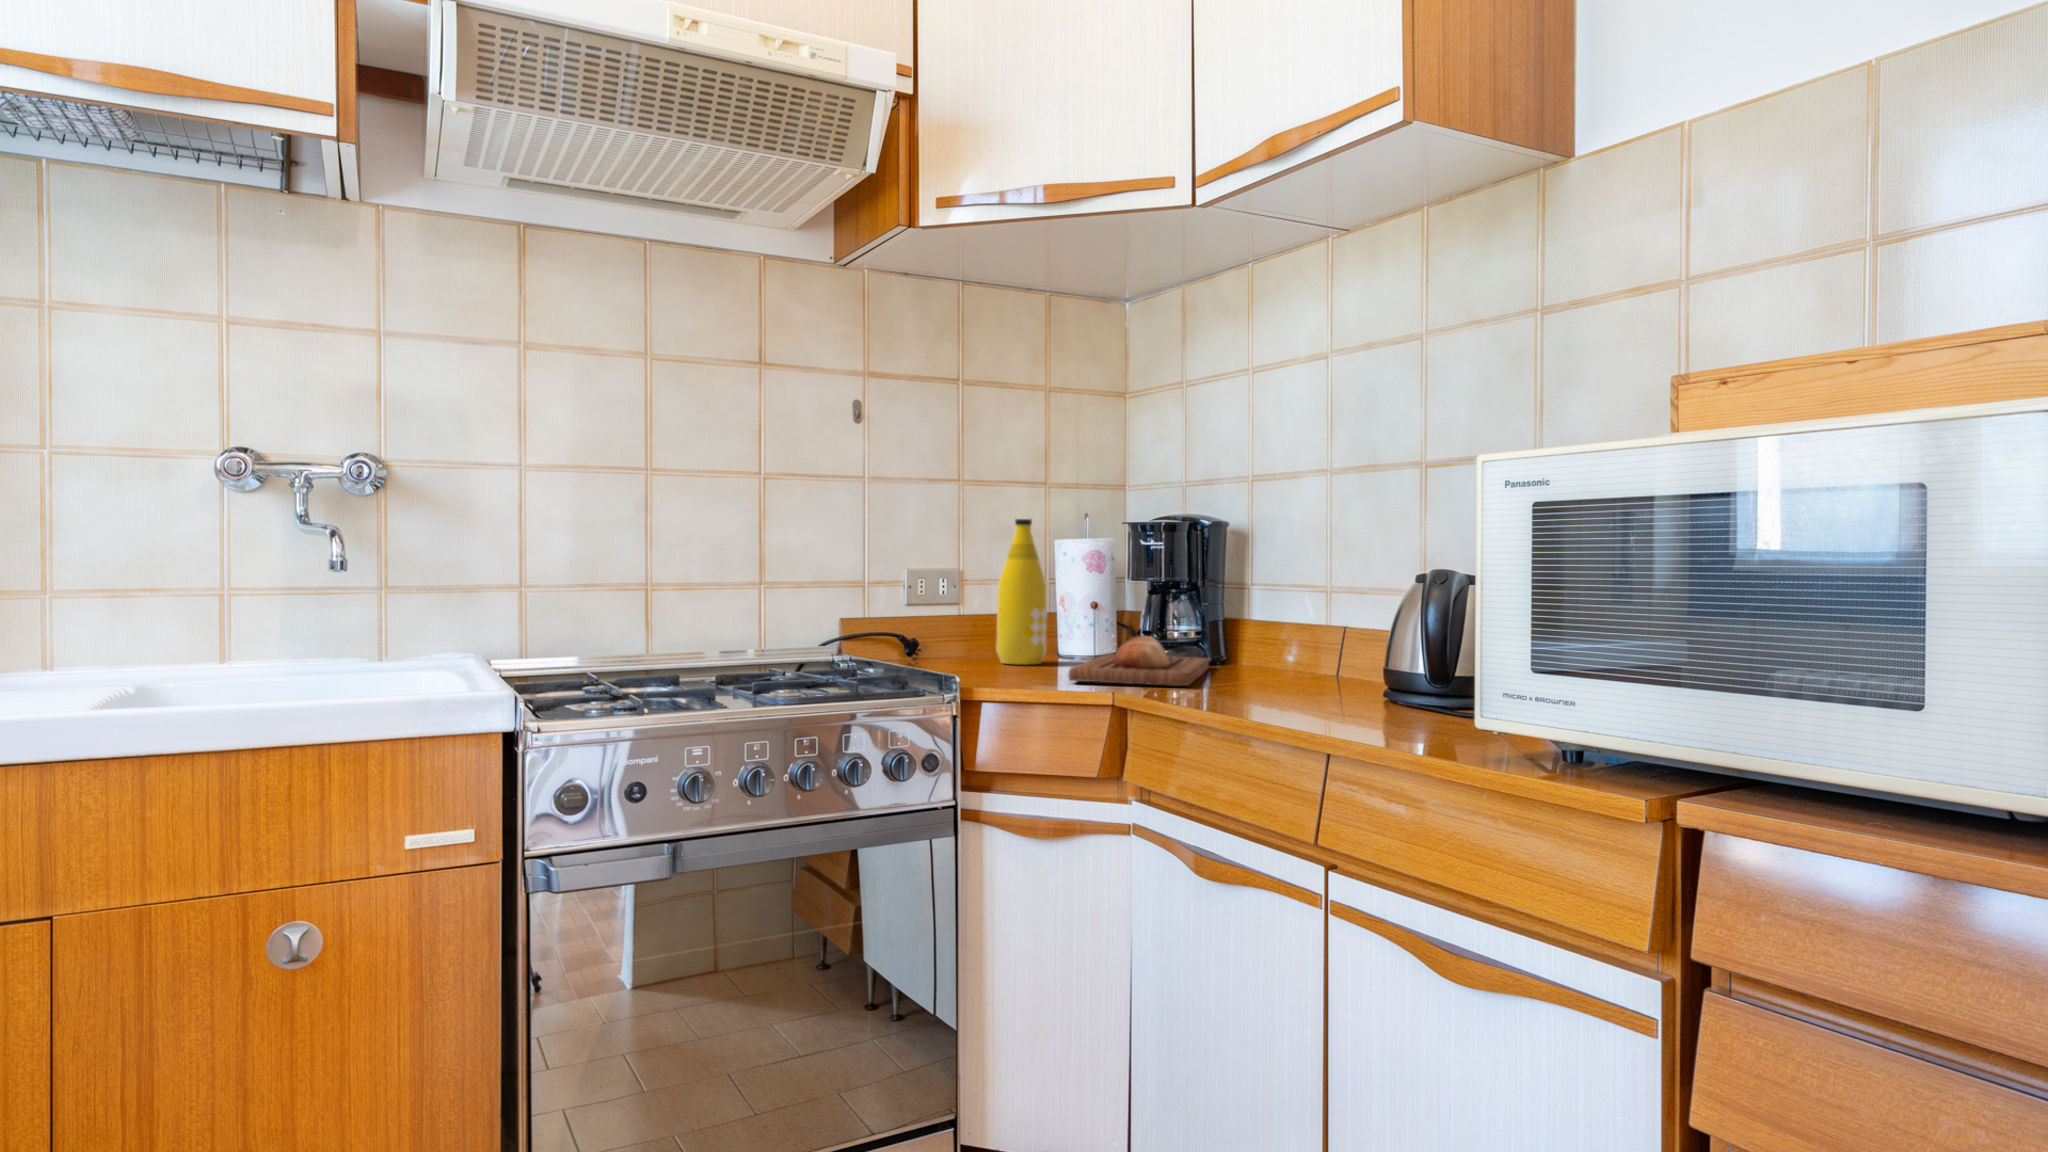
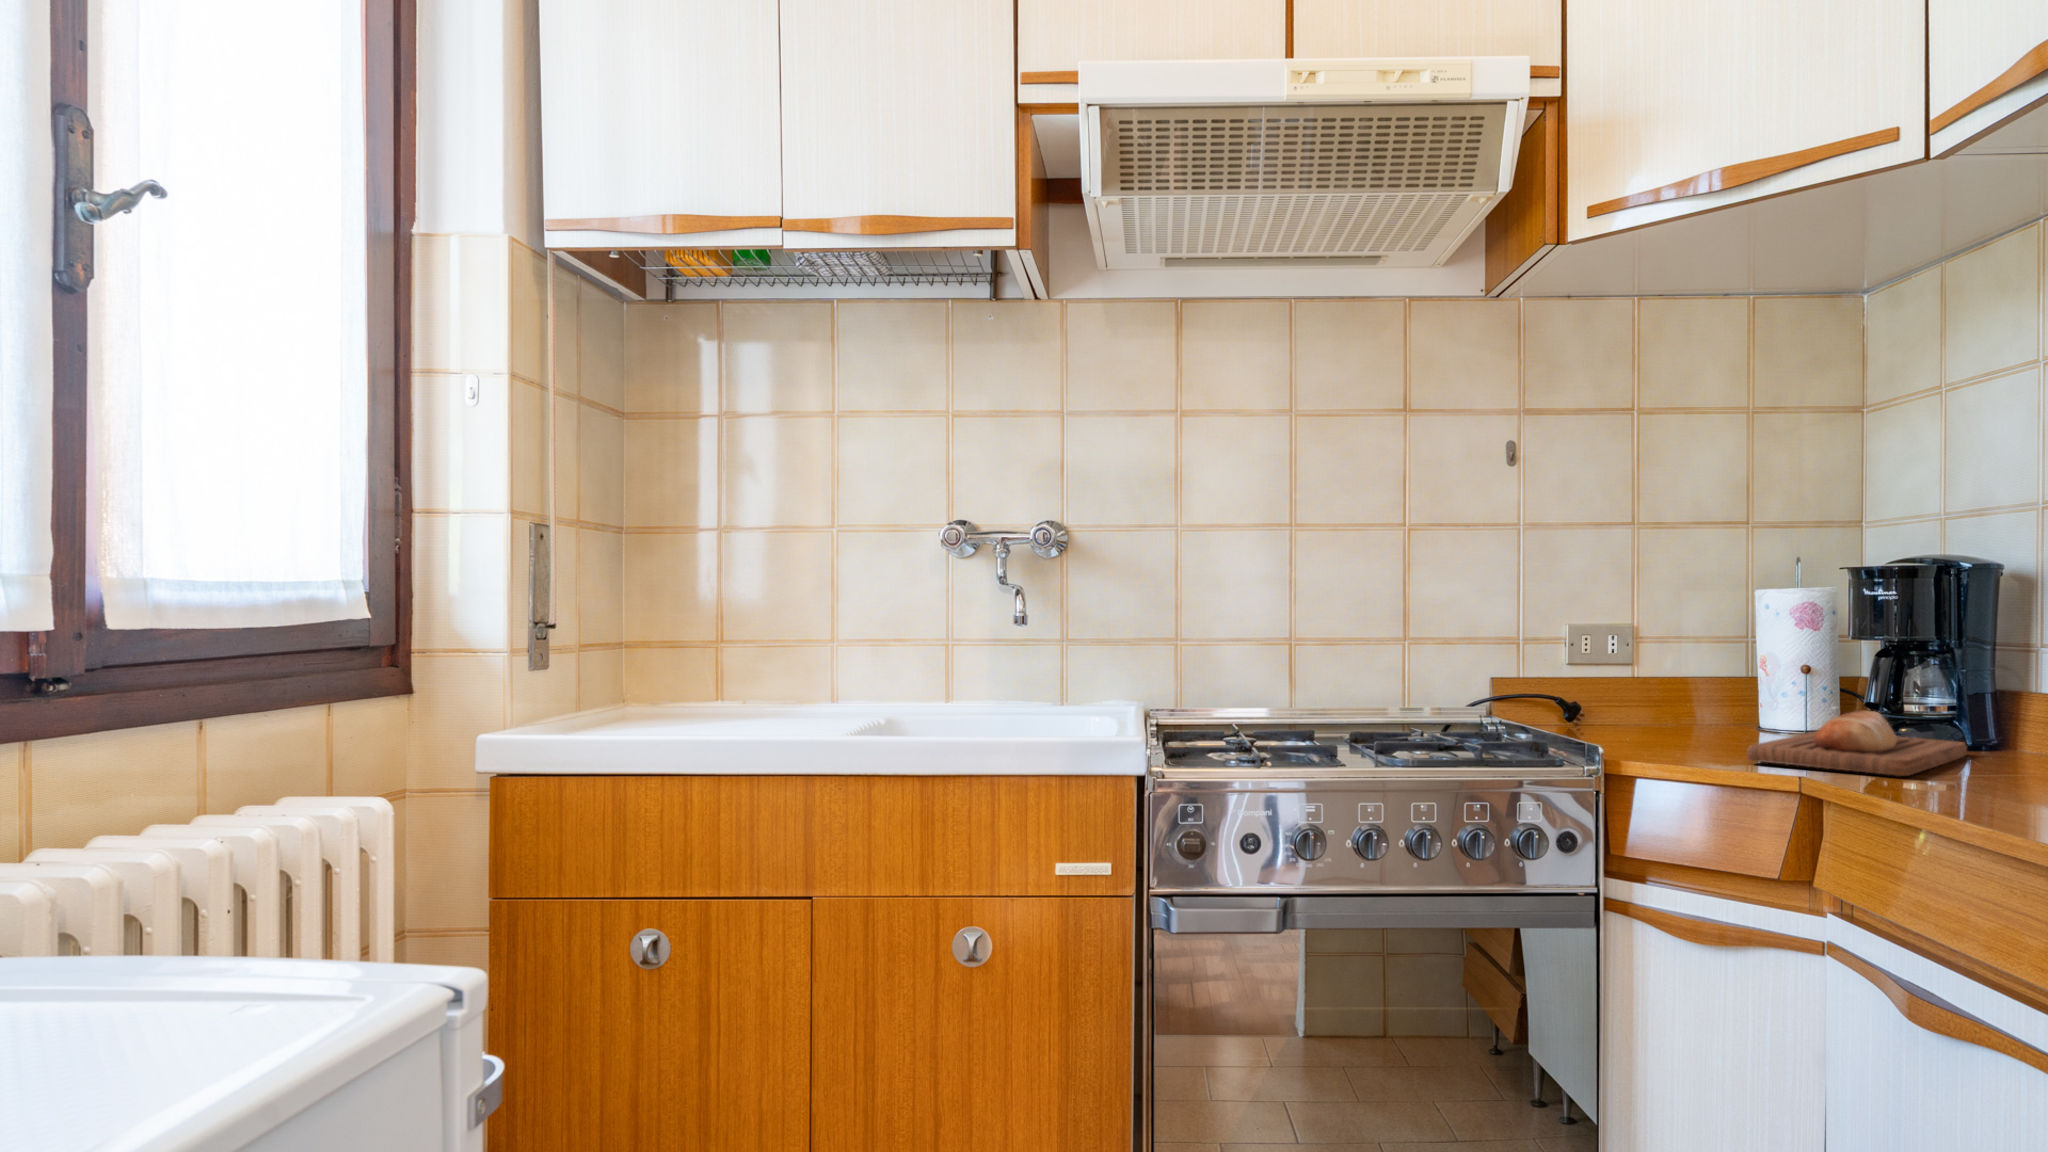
bottle: present [996,519,1047,665] -> none [1675,568,1741,738]

